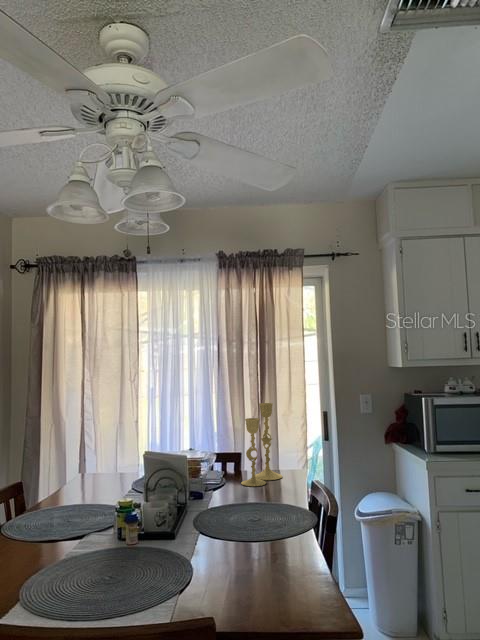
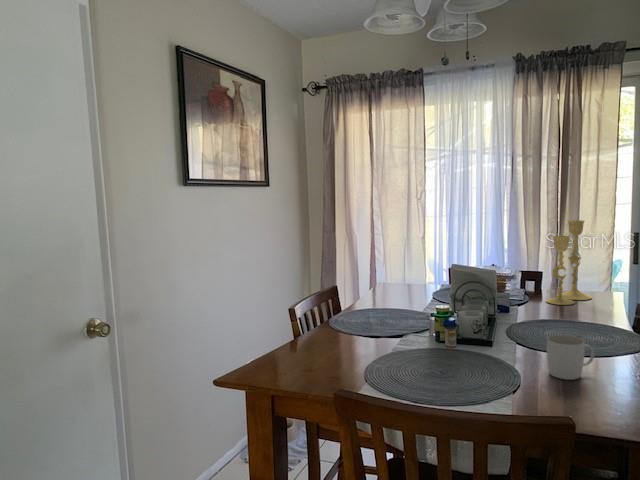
mug: none [218,520,262,568] -> present [547,335,594,380]

